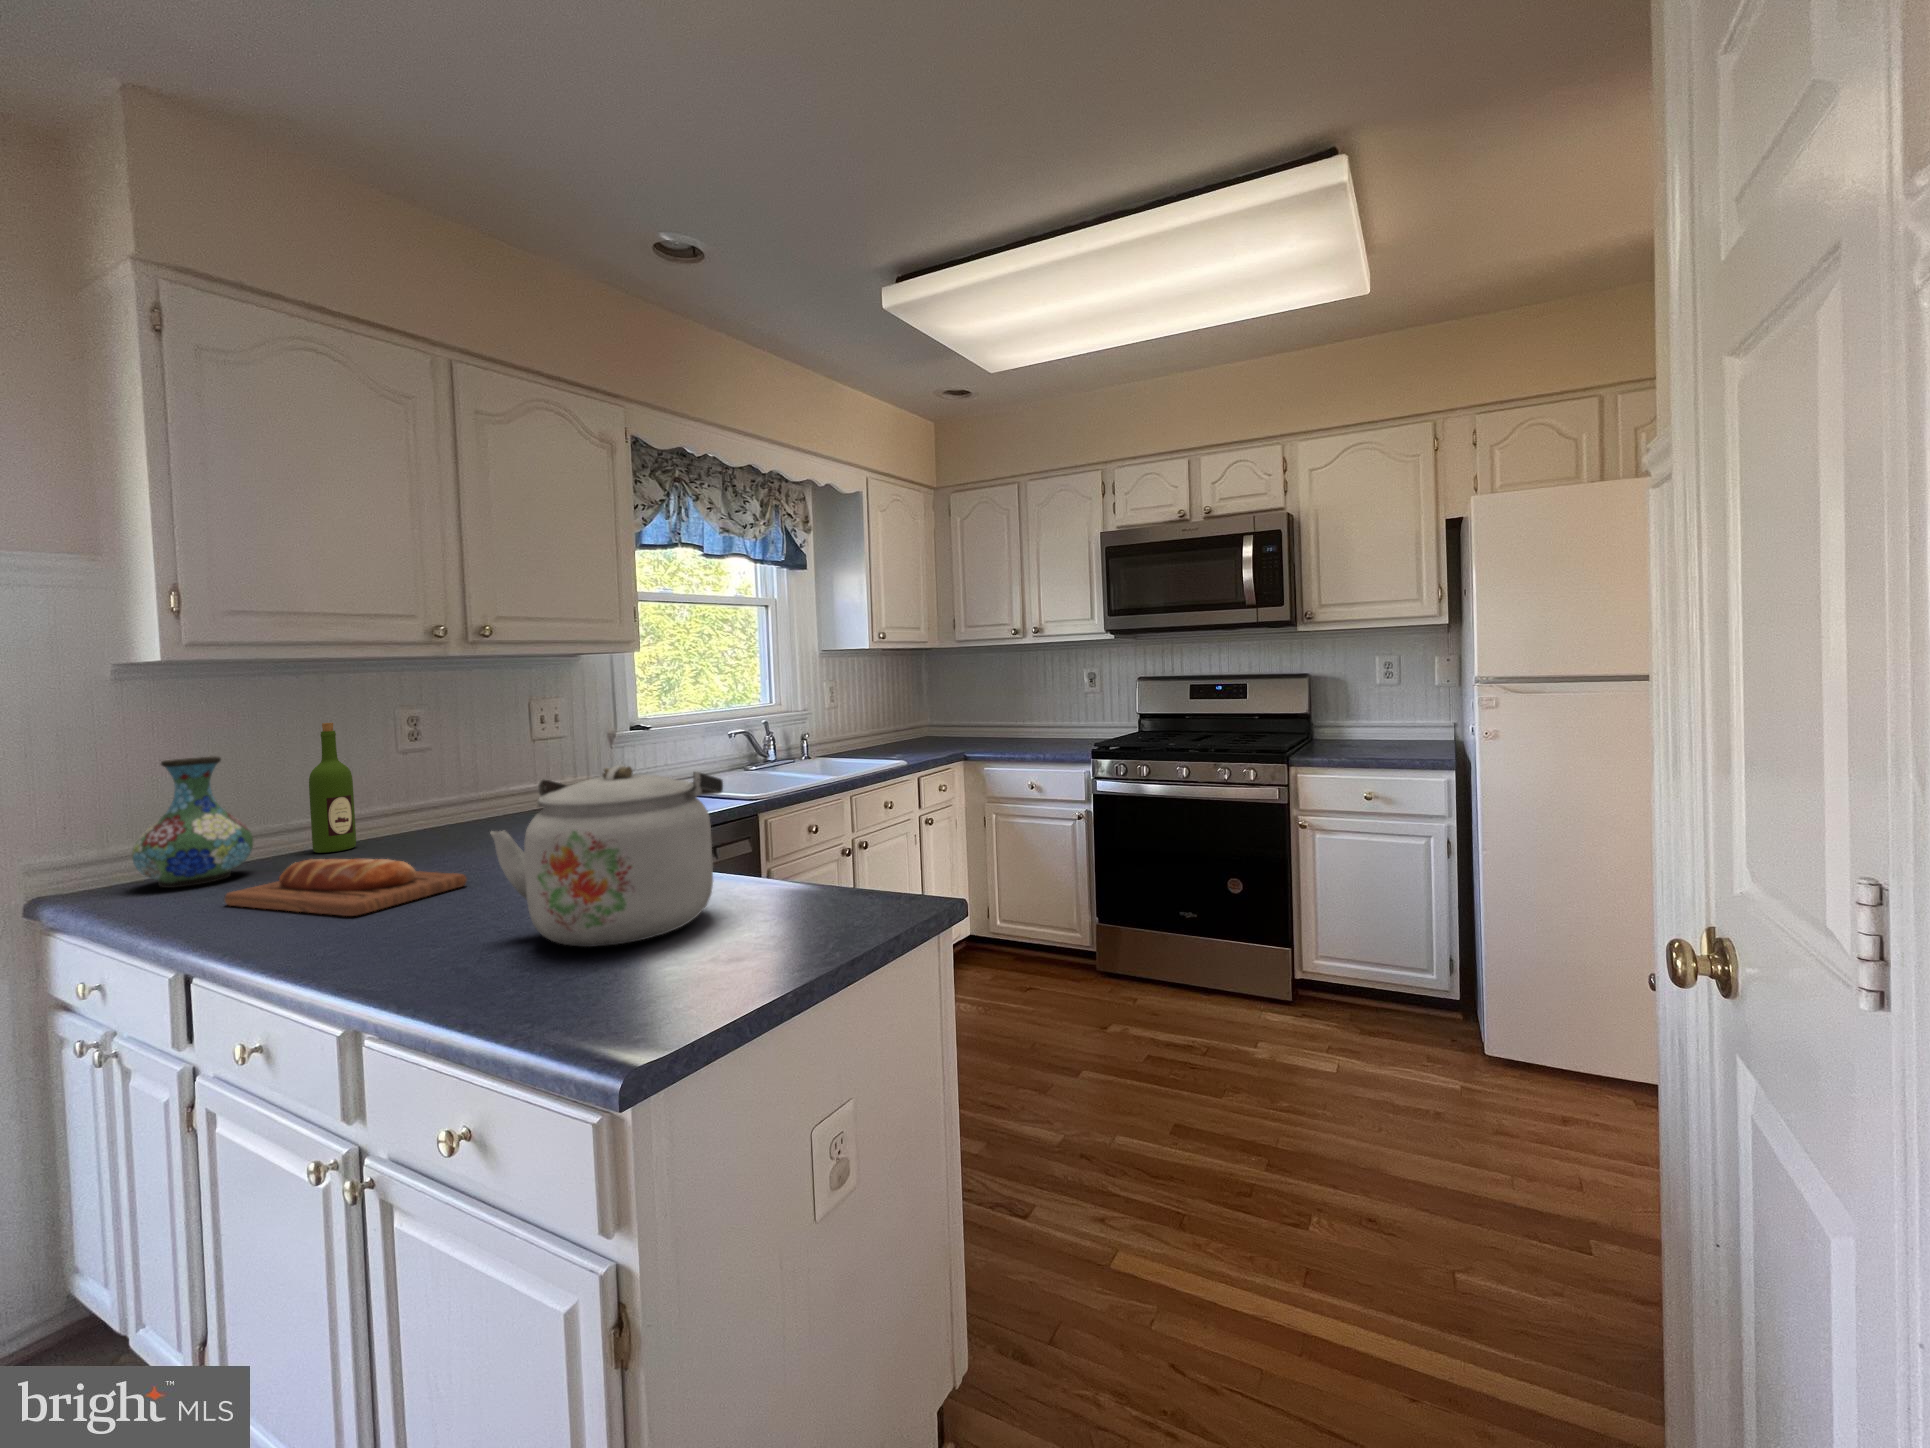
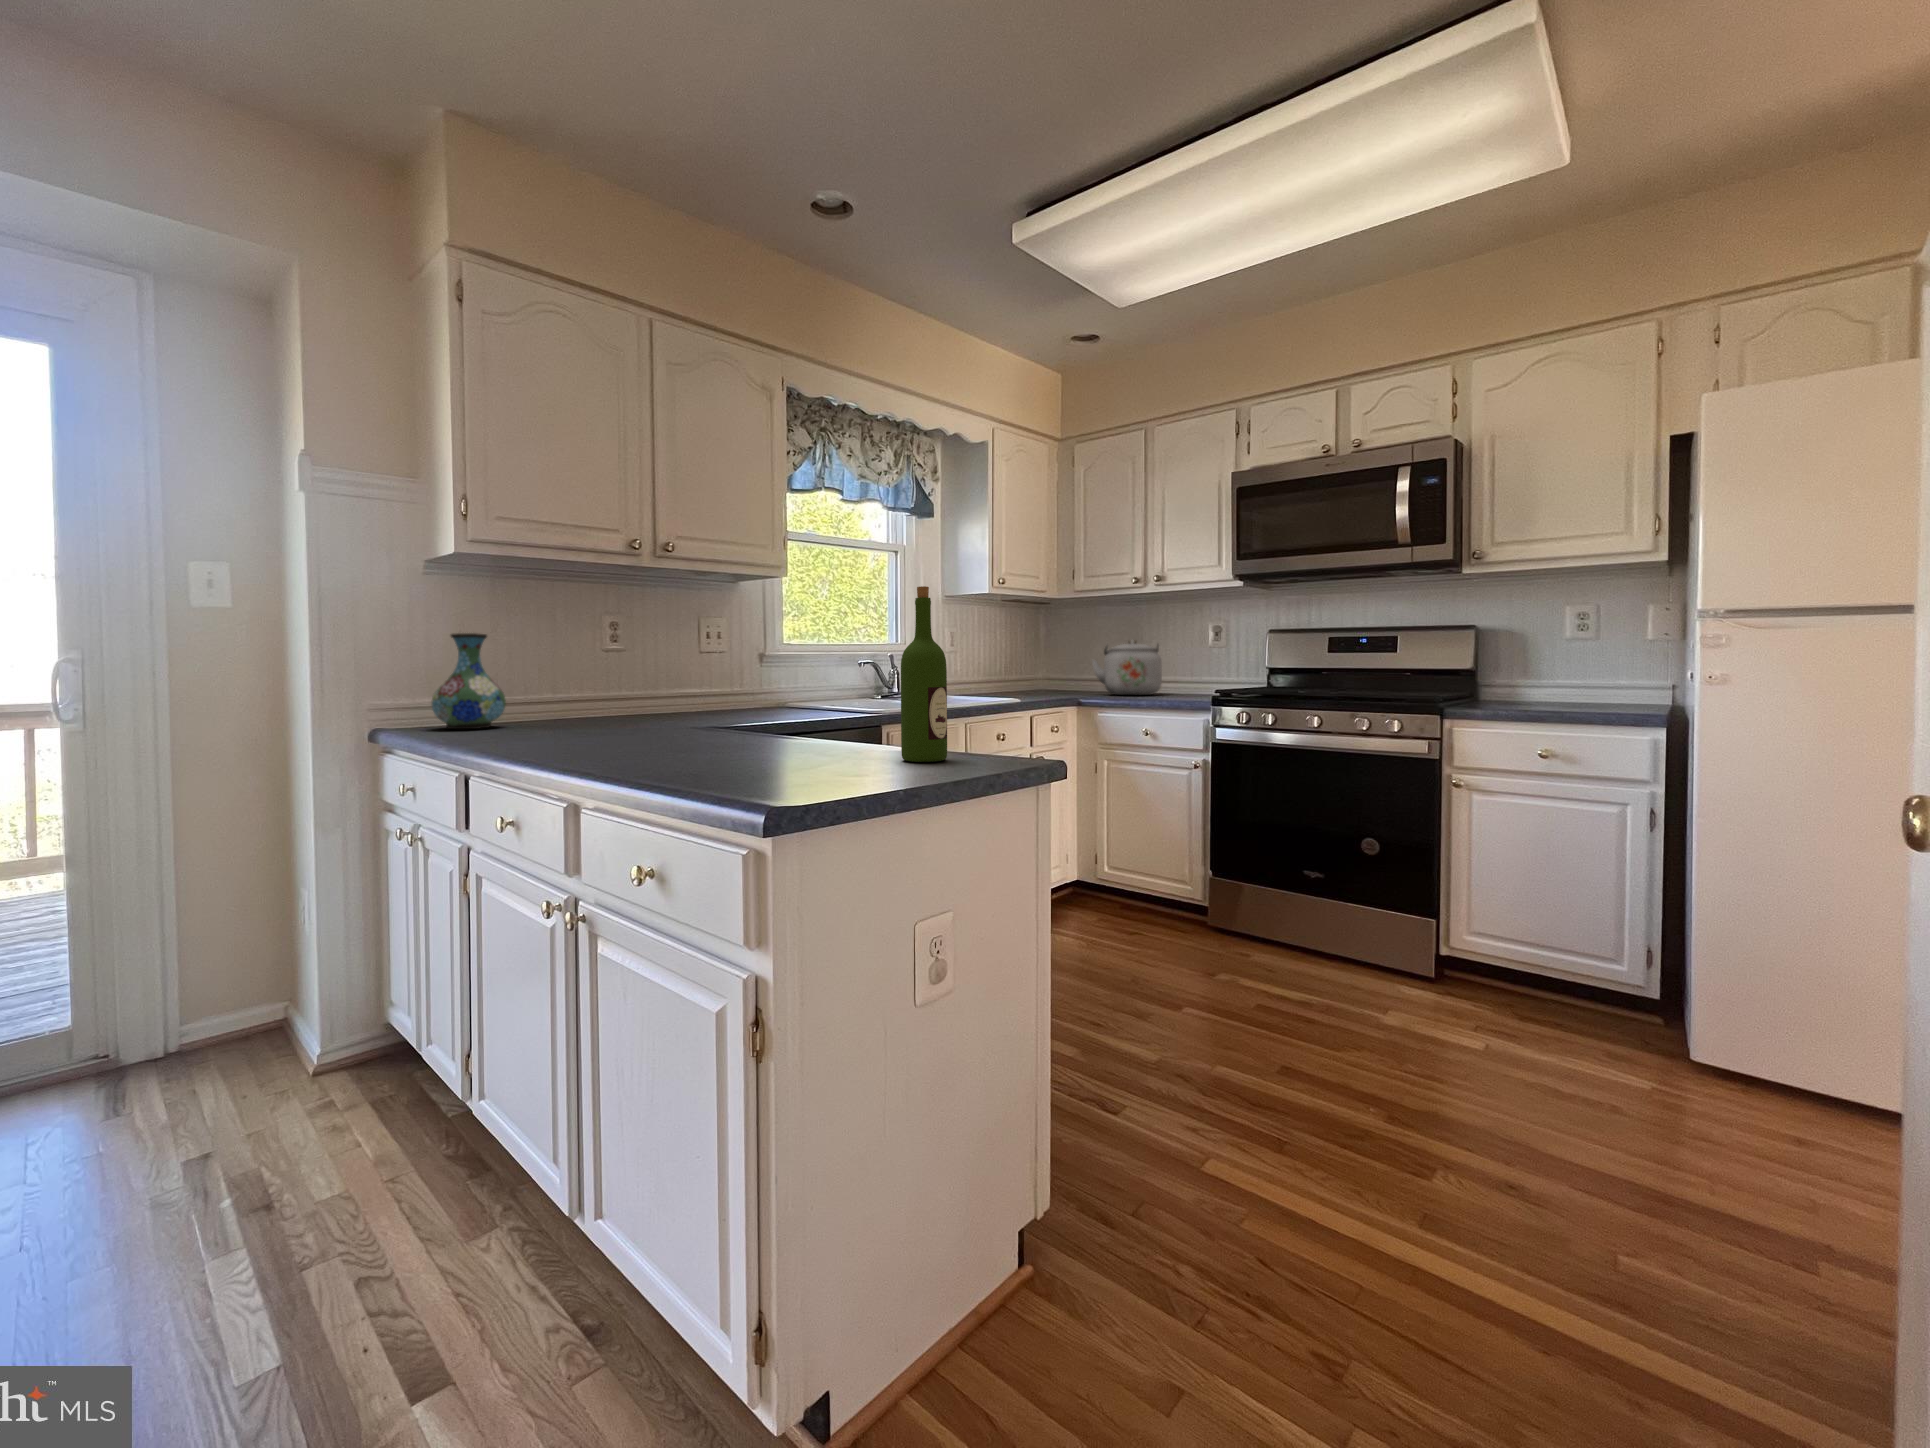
wine bottle: present [309,723,356,853] -> present [901,586,947,762]
kettle: present [491,765,723,947] -> present [1092,640,1162,695]
bread loaf: present [225,859,467,916] -> none [489,709,651,744]

